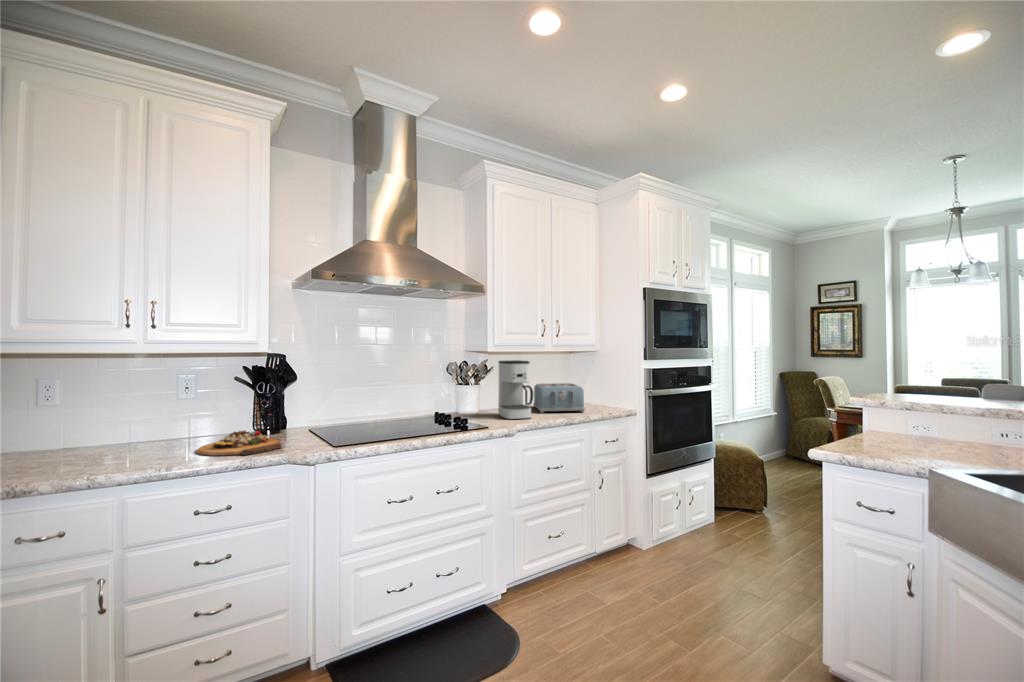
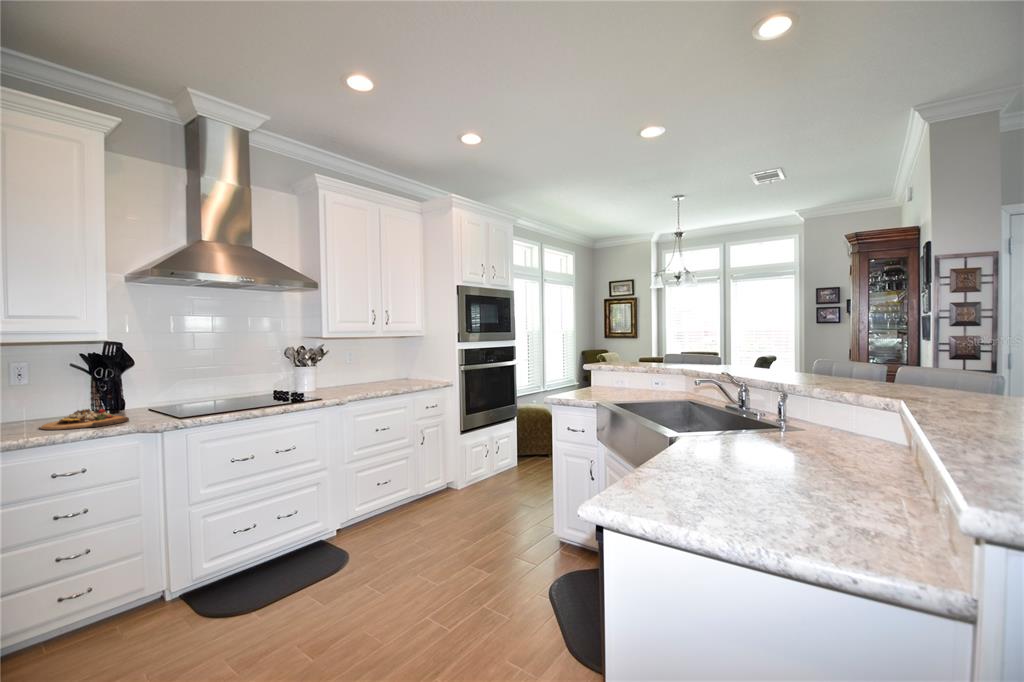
coffee maker: present [498,360,533,419] -> none [332,344,364,393]
toaster: present [533,383,585,413] -> none [366,363,409,388]

